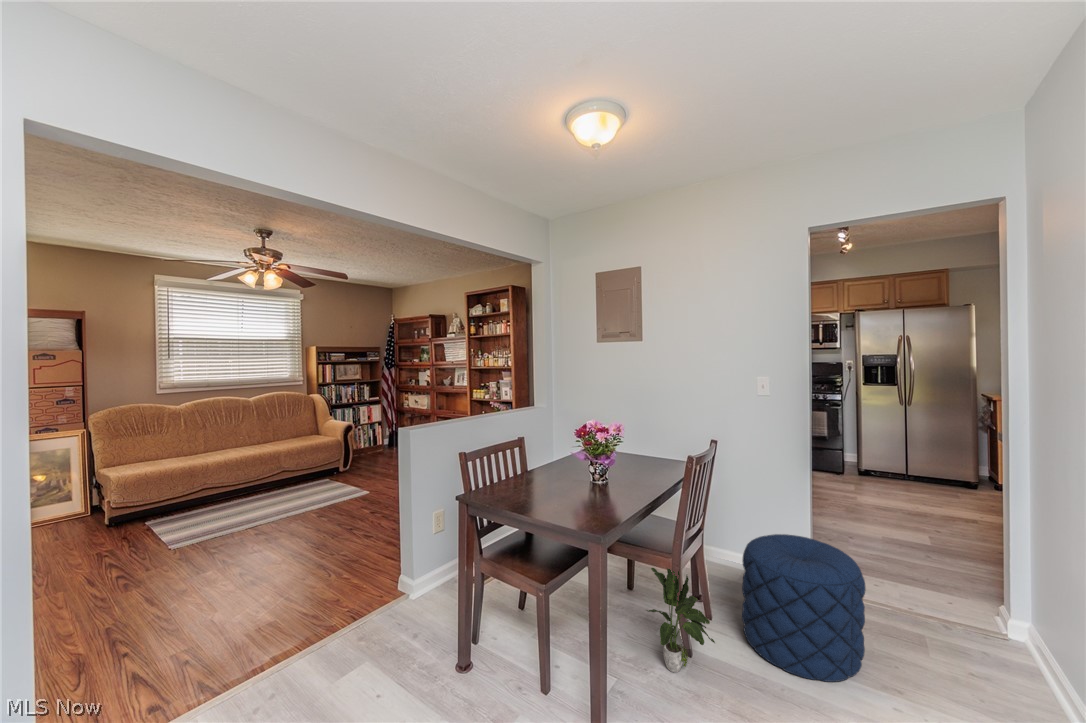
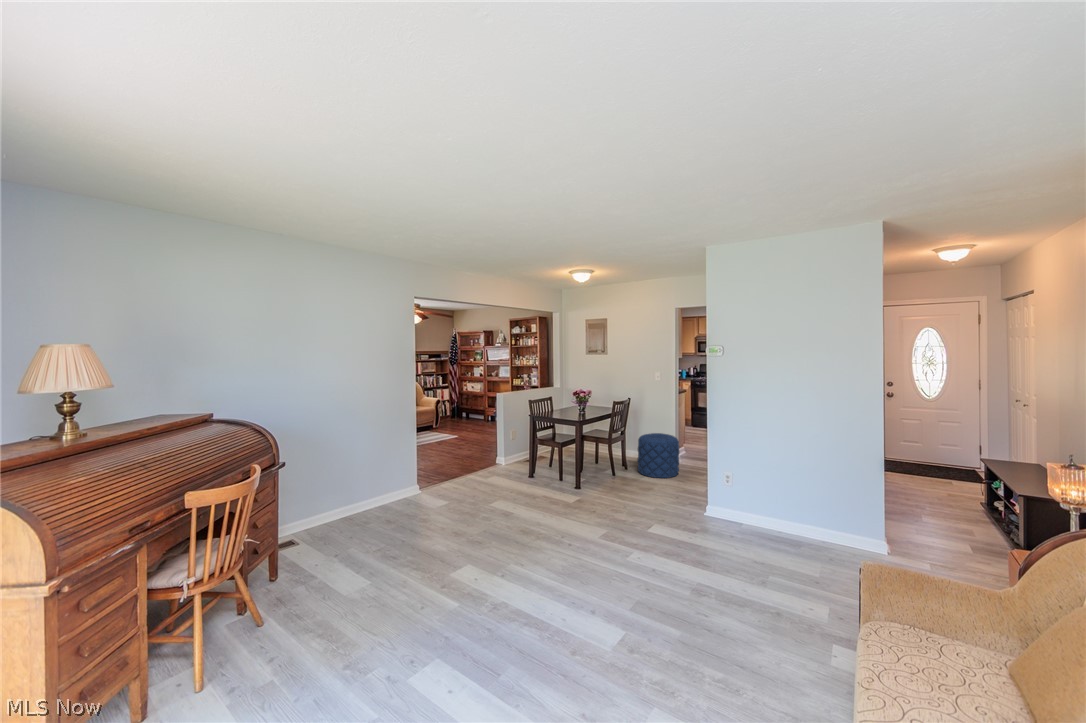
potted plant: present [646,568,715,672] -> none [597,438,622,477]

